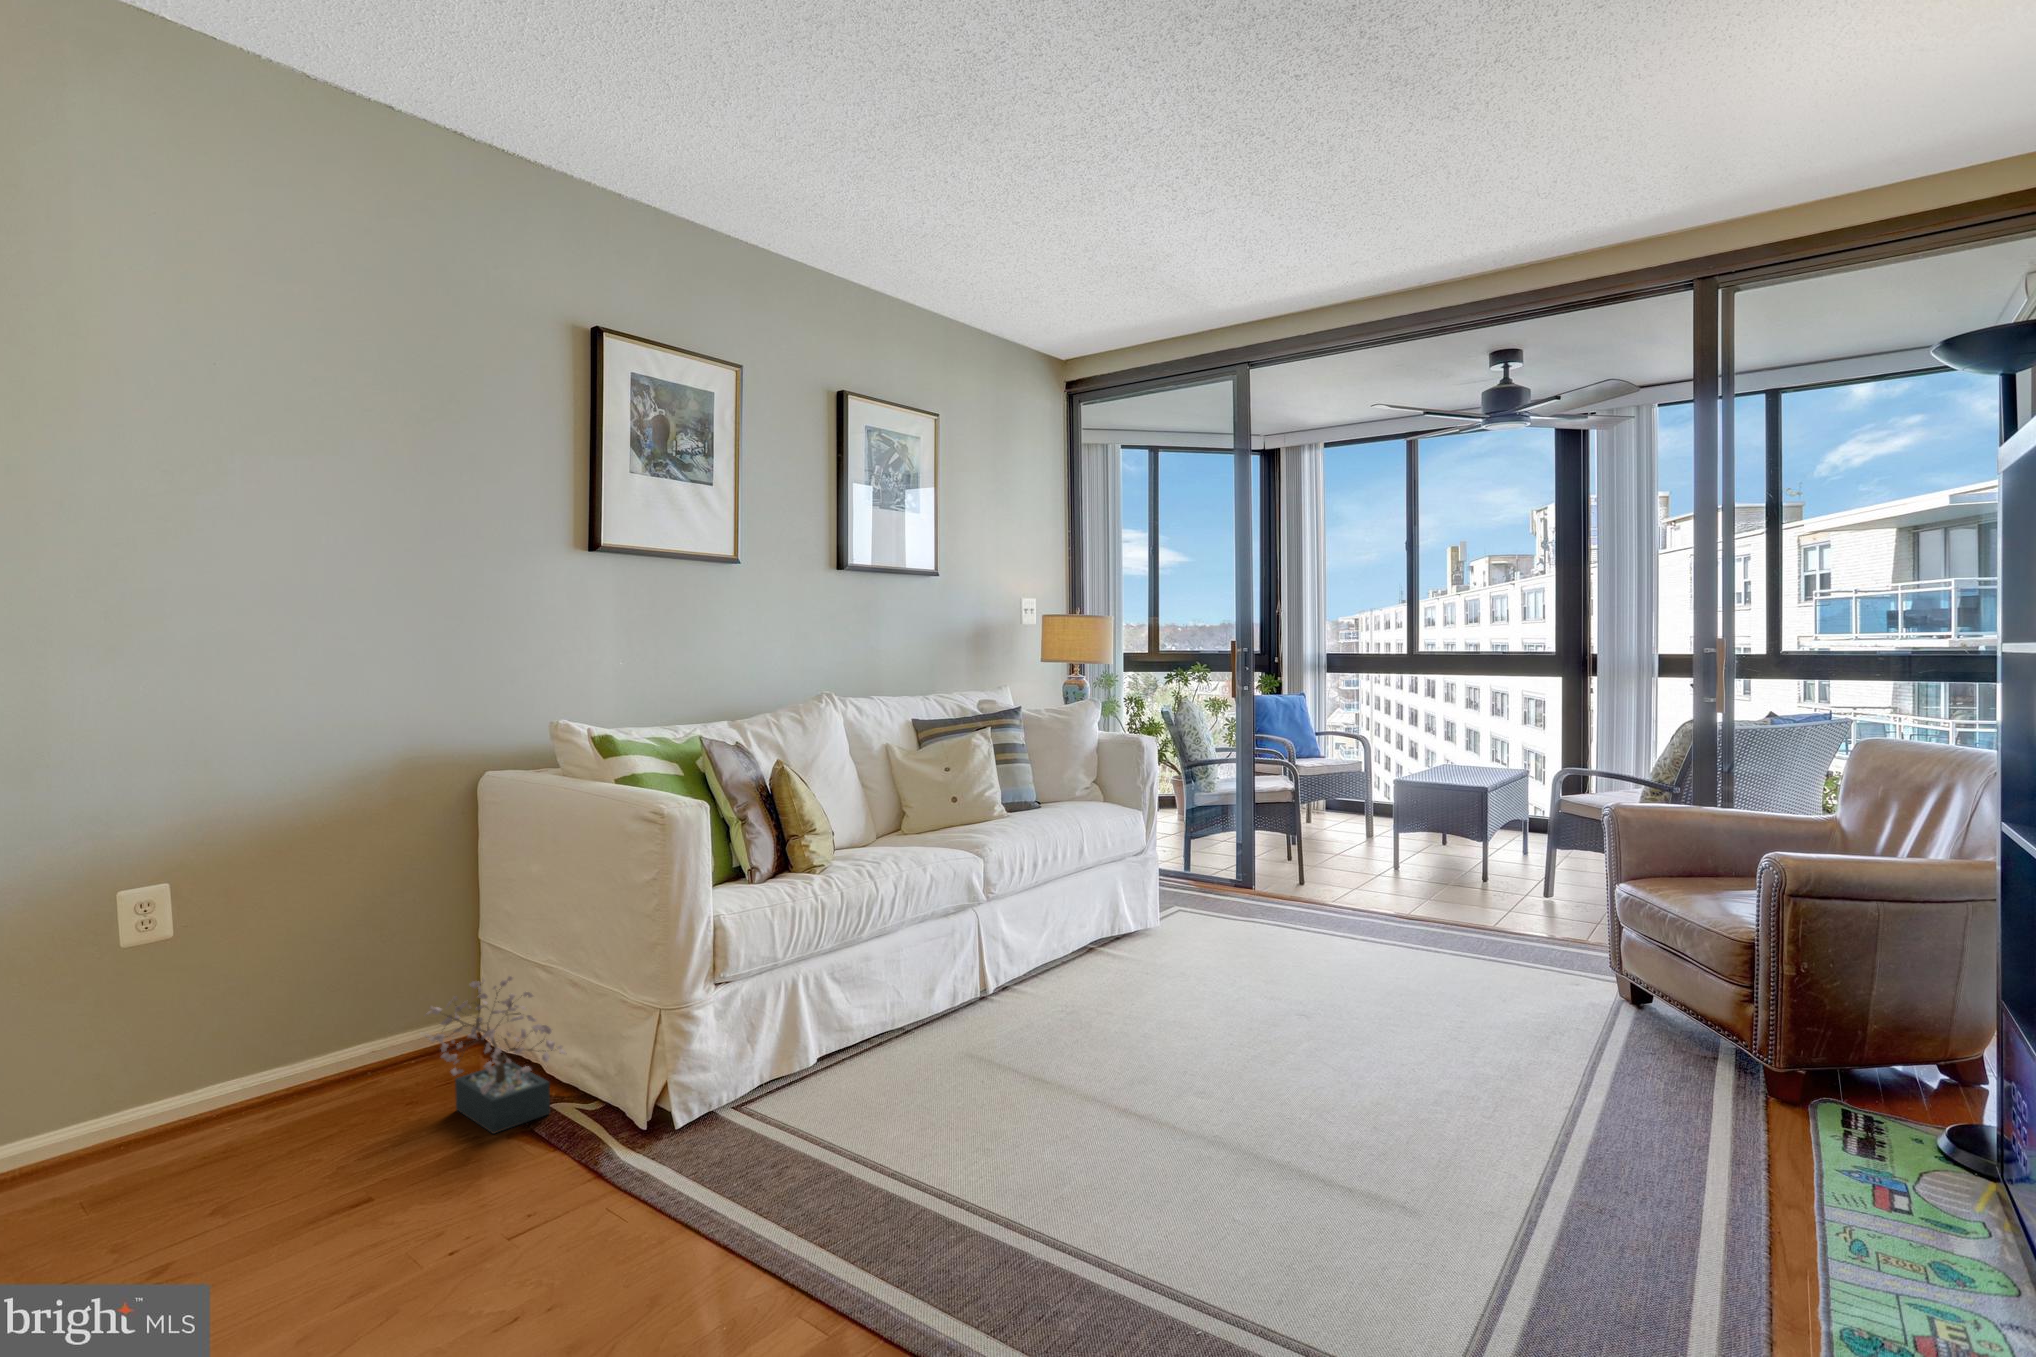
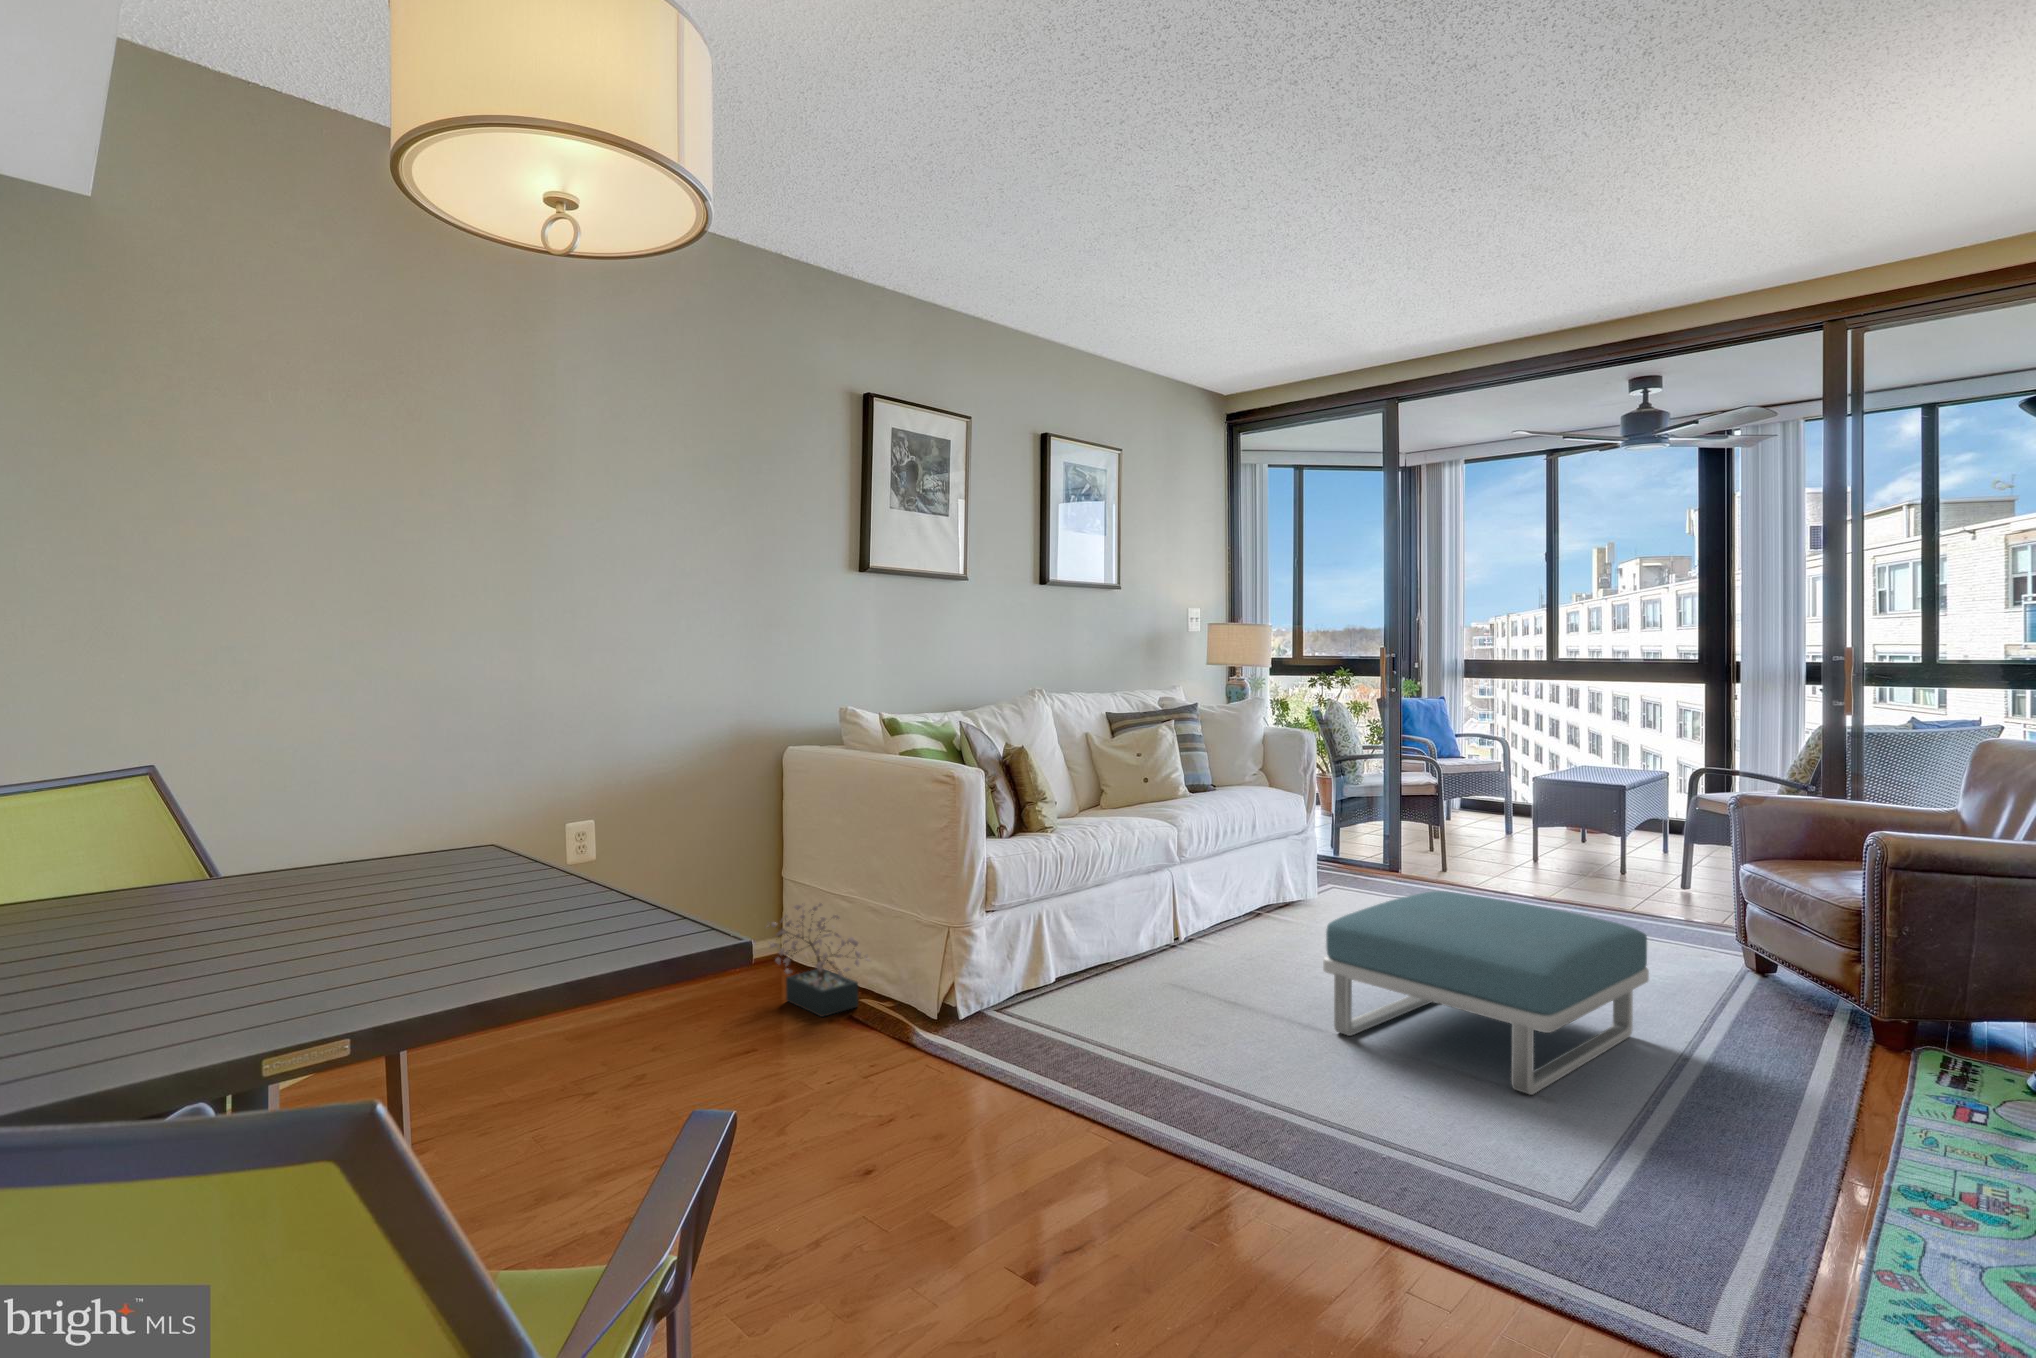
footstool: none [1139,930,1520,1206] -> present [1323,891,1649,1095]

